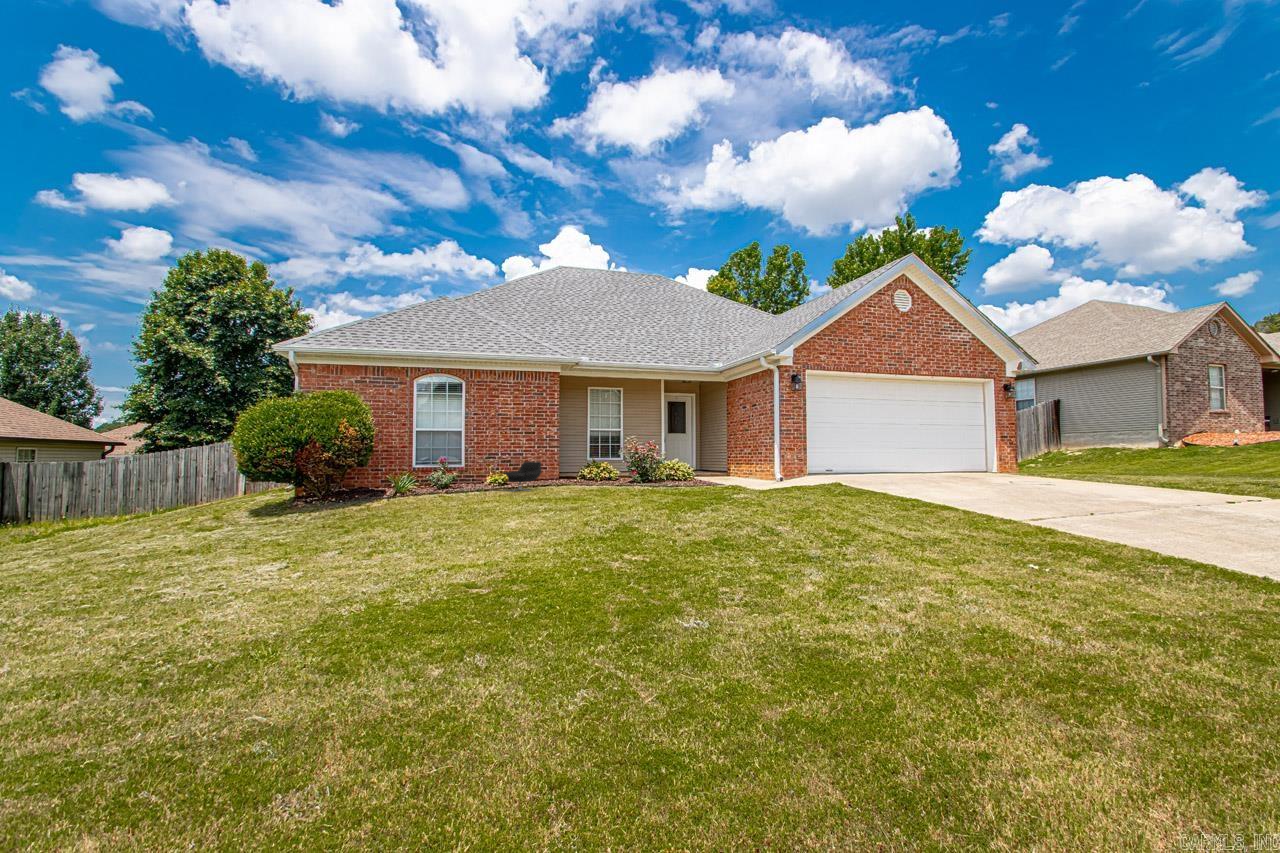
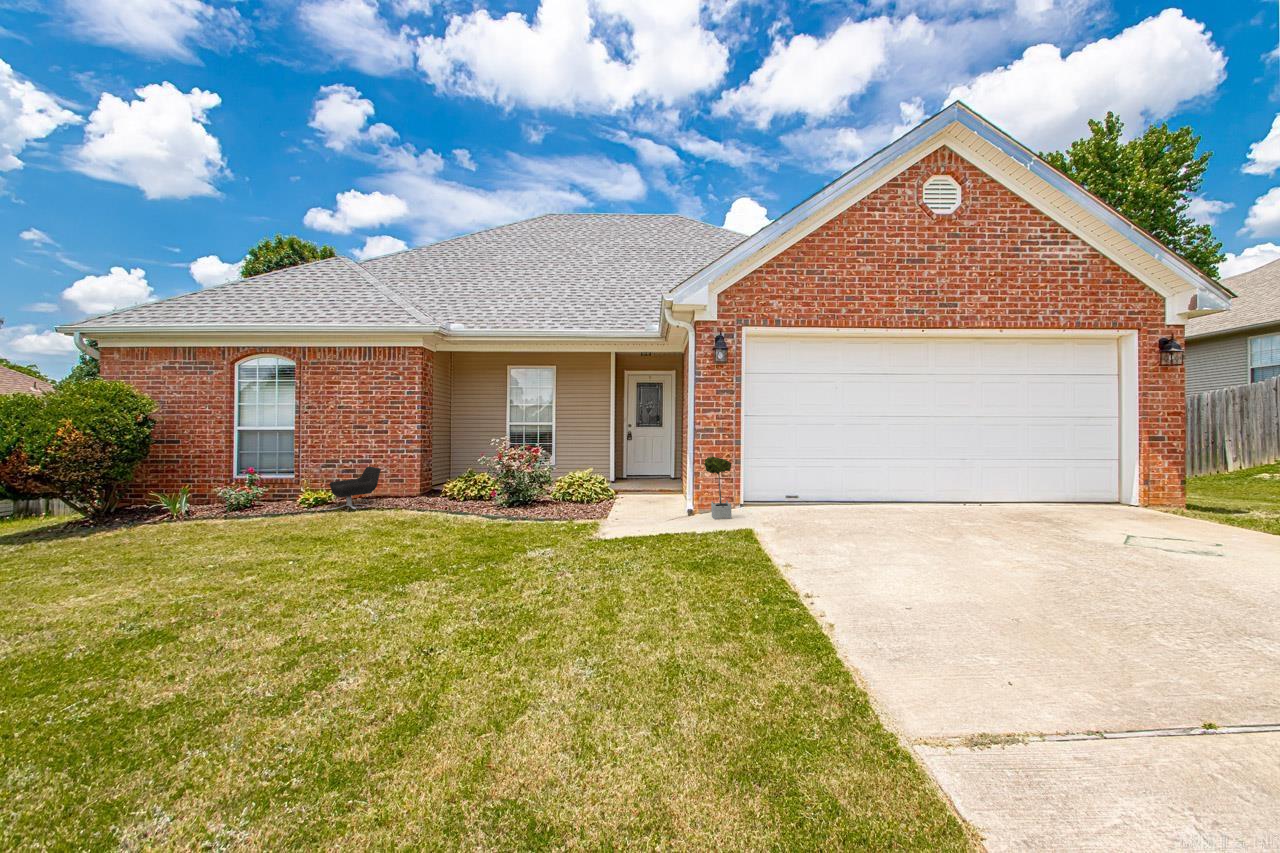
potted tree: none [790,447,809,487] -> present [704,457,732,519]

